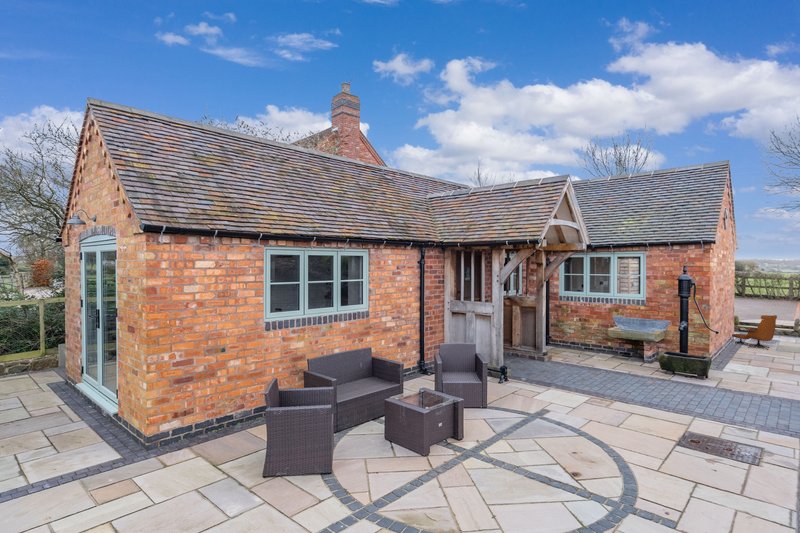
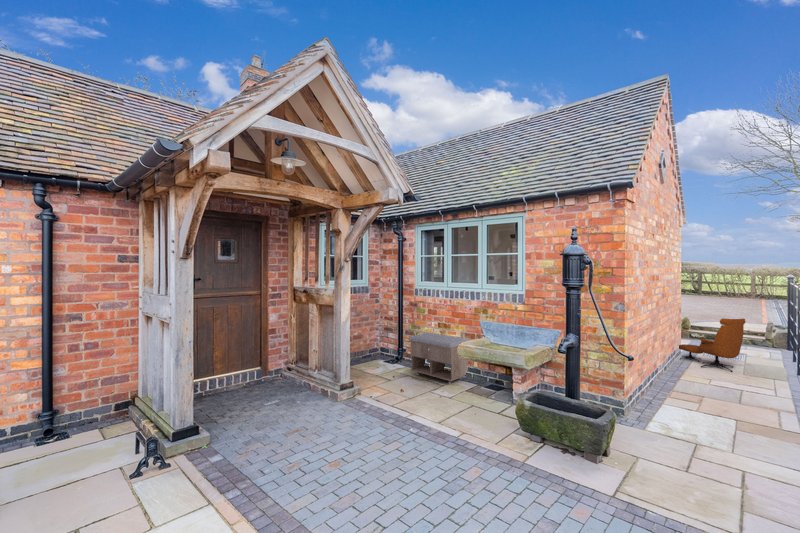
storage bench: none [565,325,605,355] -> present [410,333,468,384]

